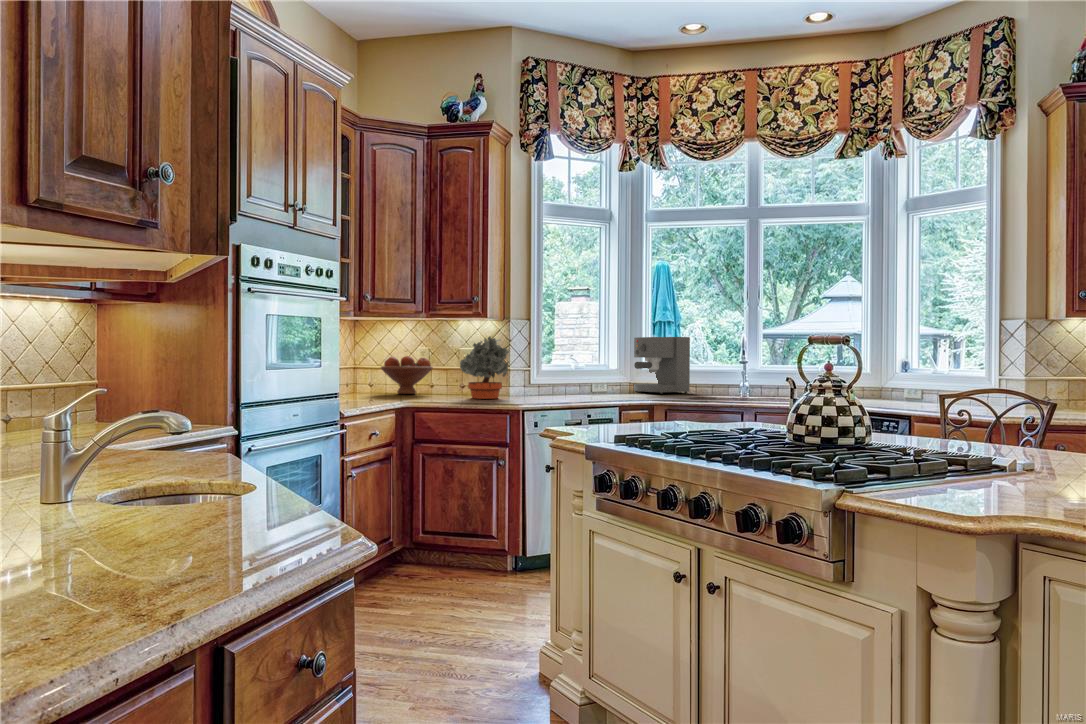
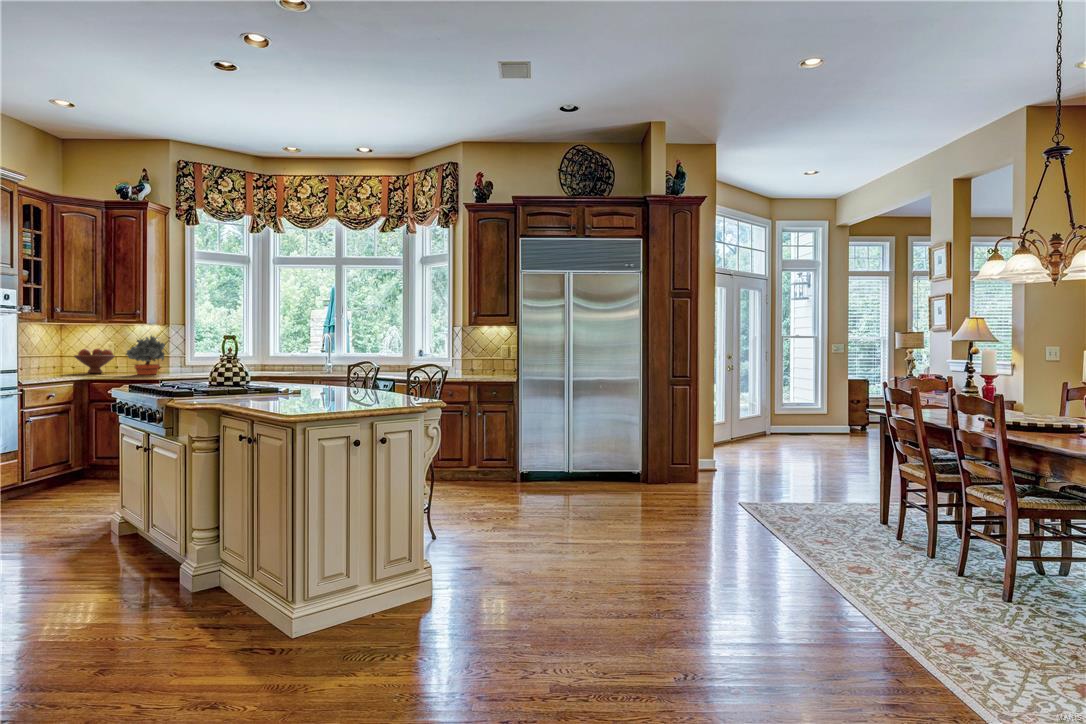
coffee maker: present [634,337,690,394] -> none [260,336,301,371]

